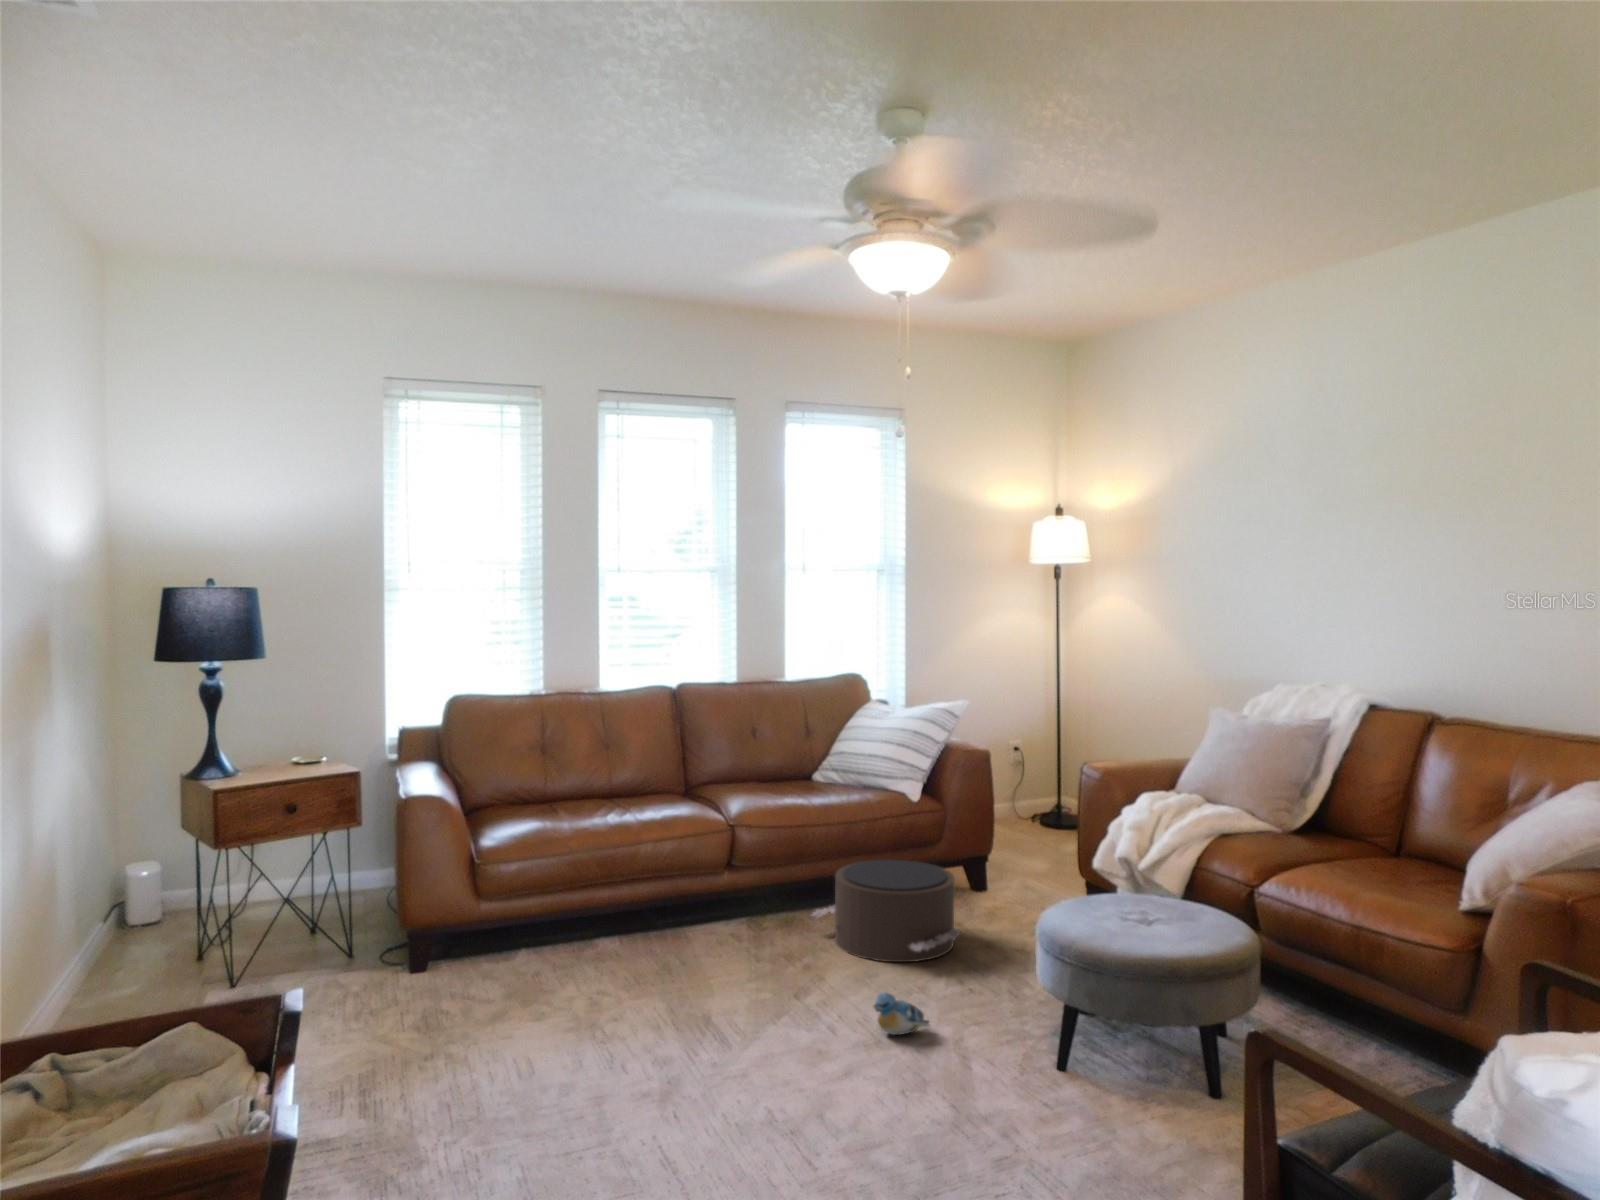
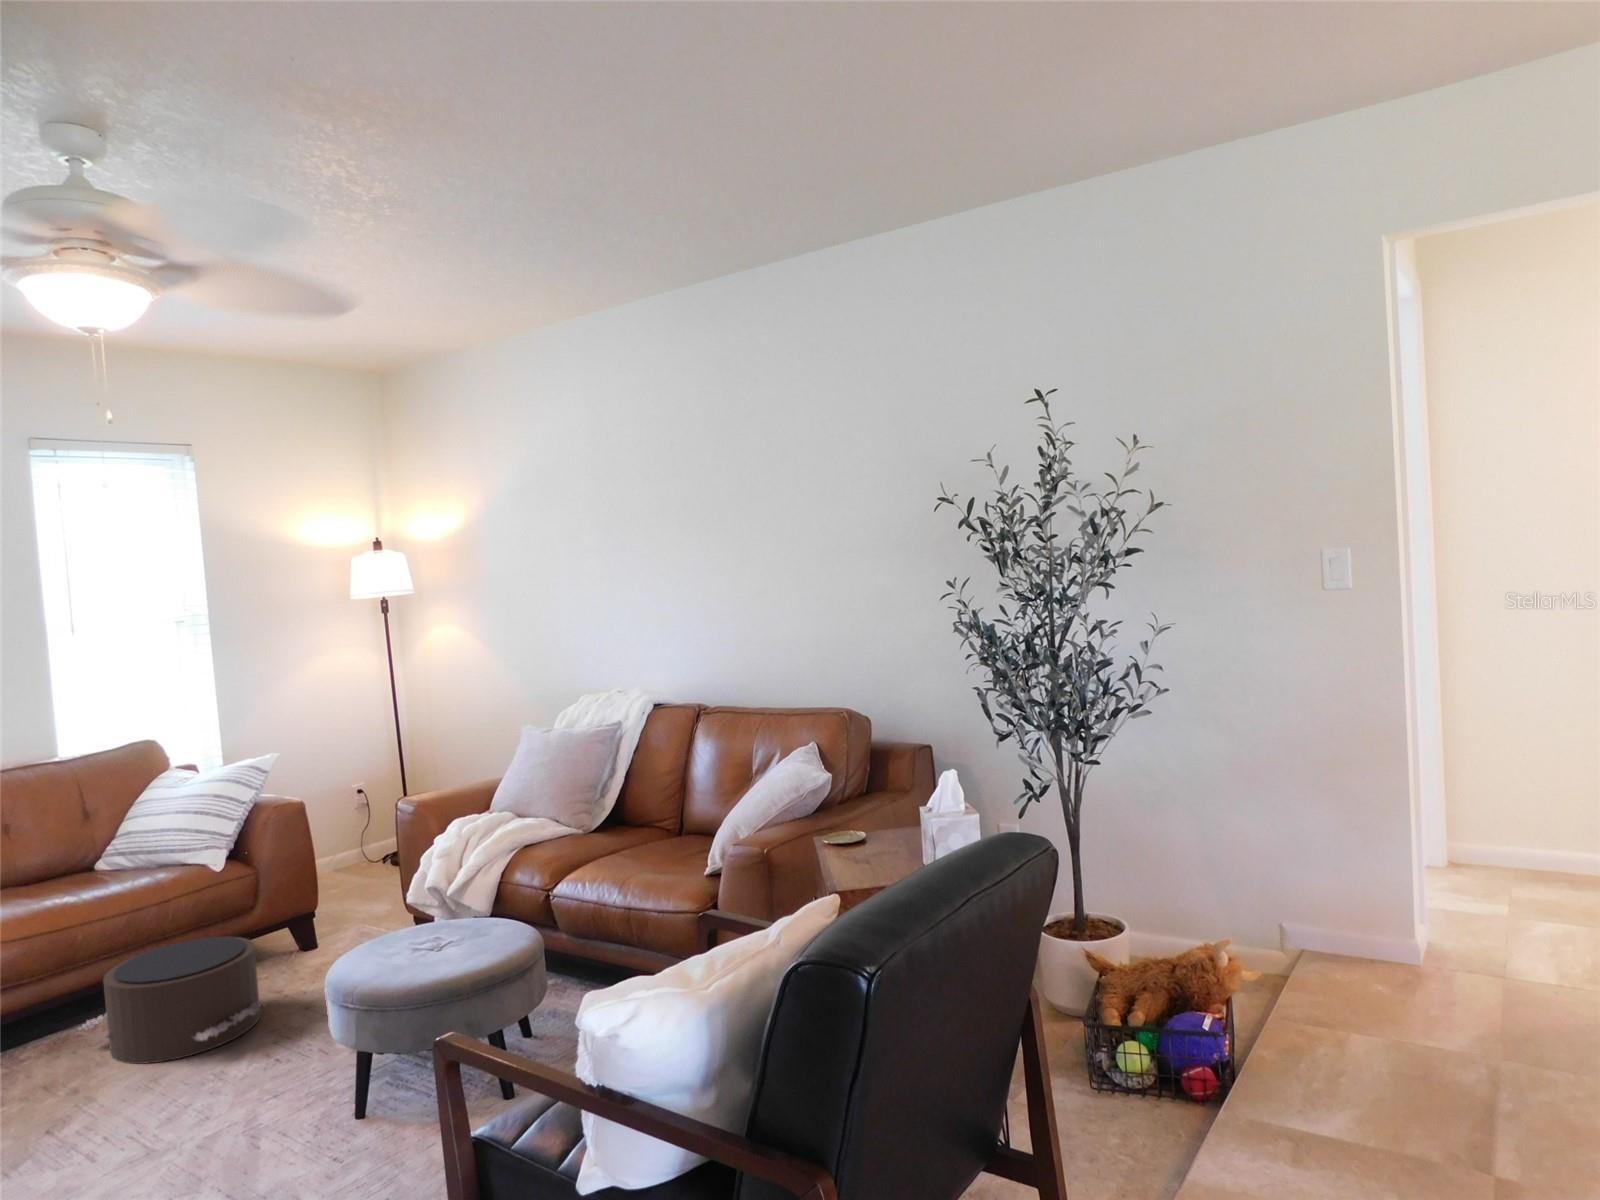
plush toy: present [874,992,930,1035] -> none [116,1108,198,1154]

